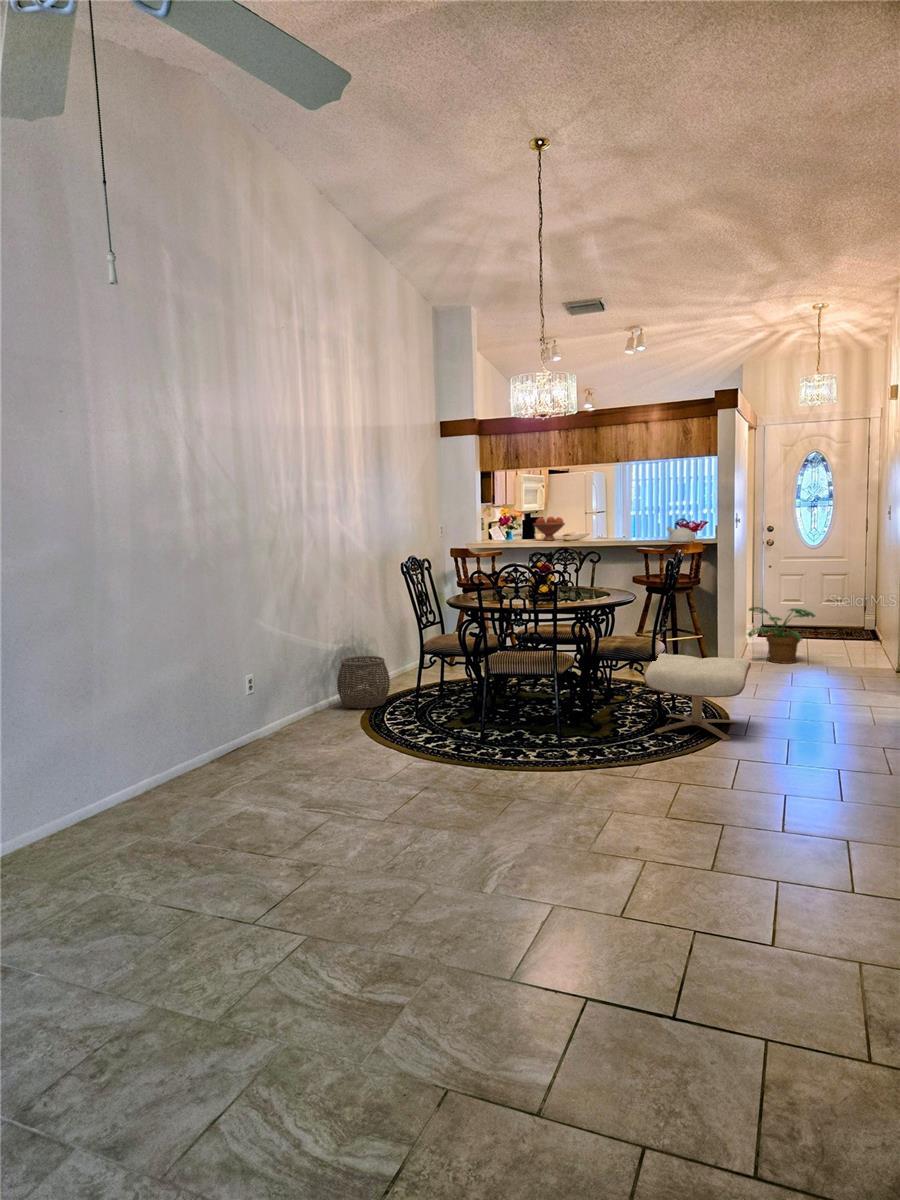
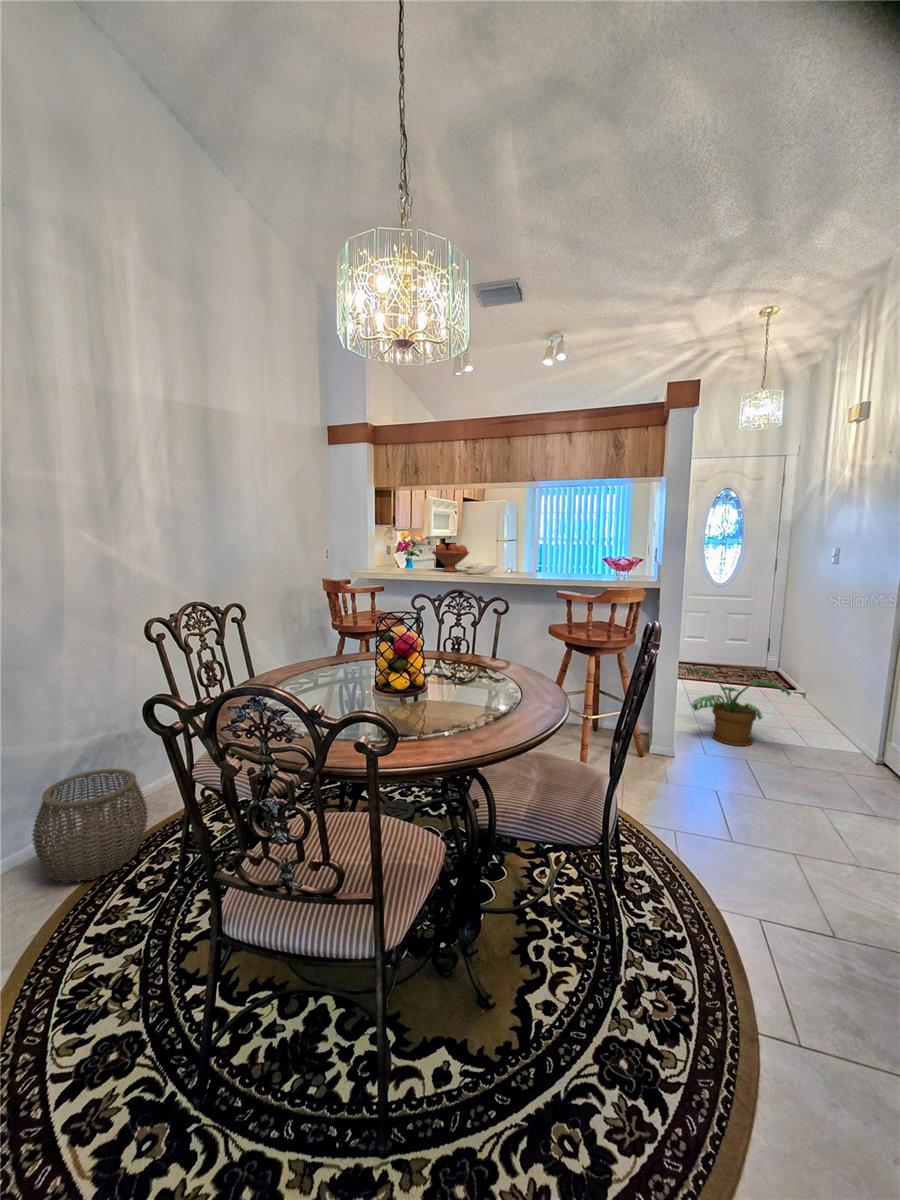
kettle: present [667,518,694,542] -> none [590,553,624,582]
ottoman: present [644,653,751,740] -> none [598,823,854,1105]

